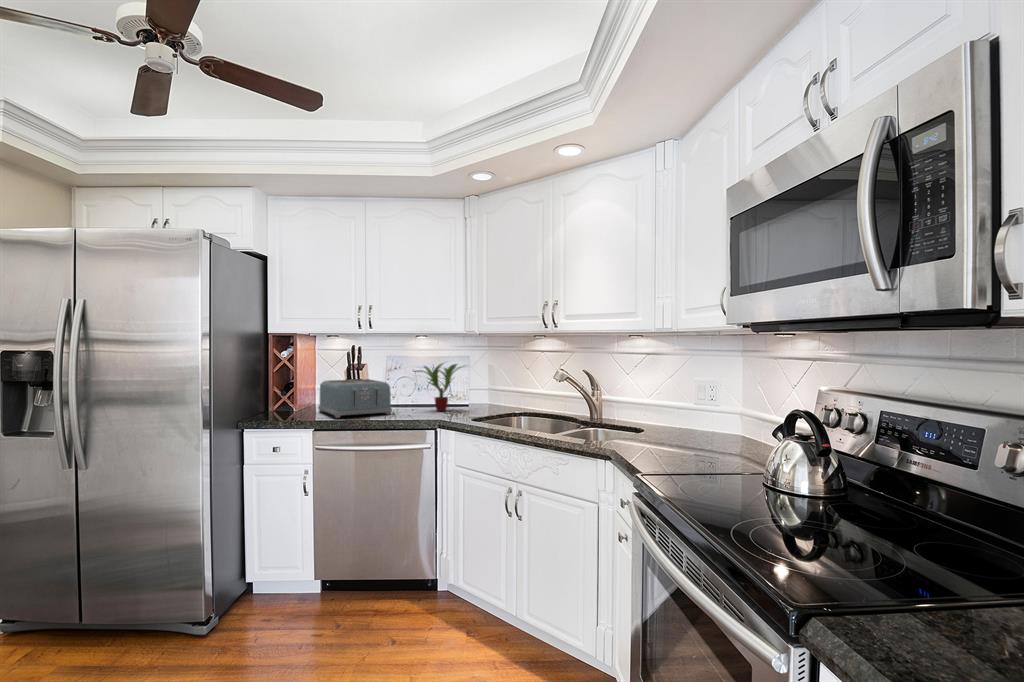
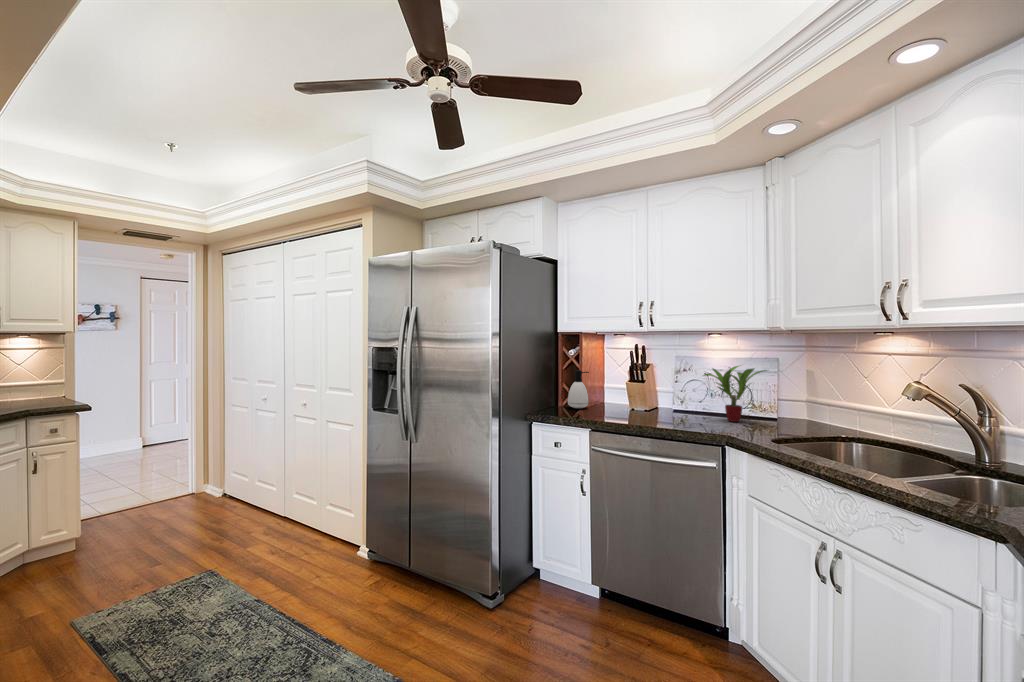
soap dispenser: none [281,372,304,412] -> present [568,370,589,408]
toaster: present [318,379,392,418] -> none [601,380,675,420]

